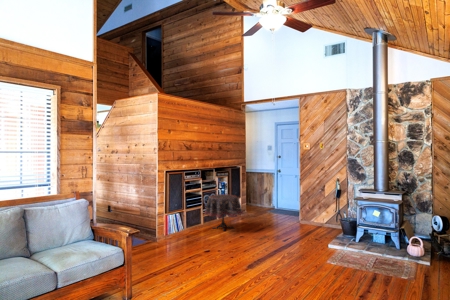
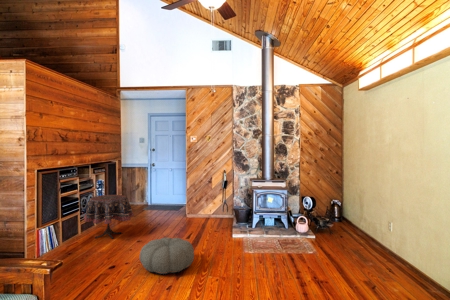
pouf: none [223,235,271,266] -> present [140,238,194,274]

